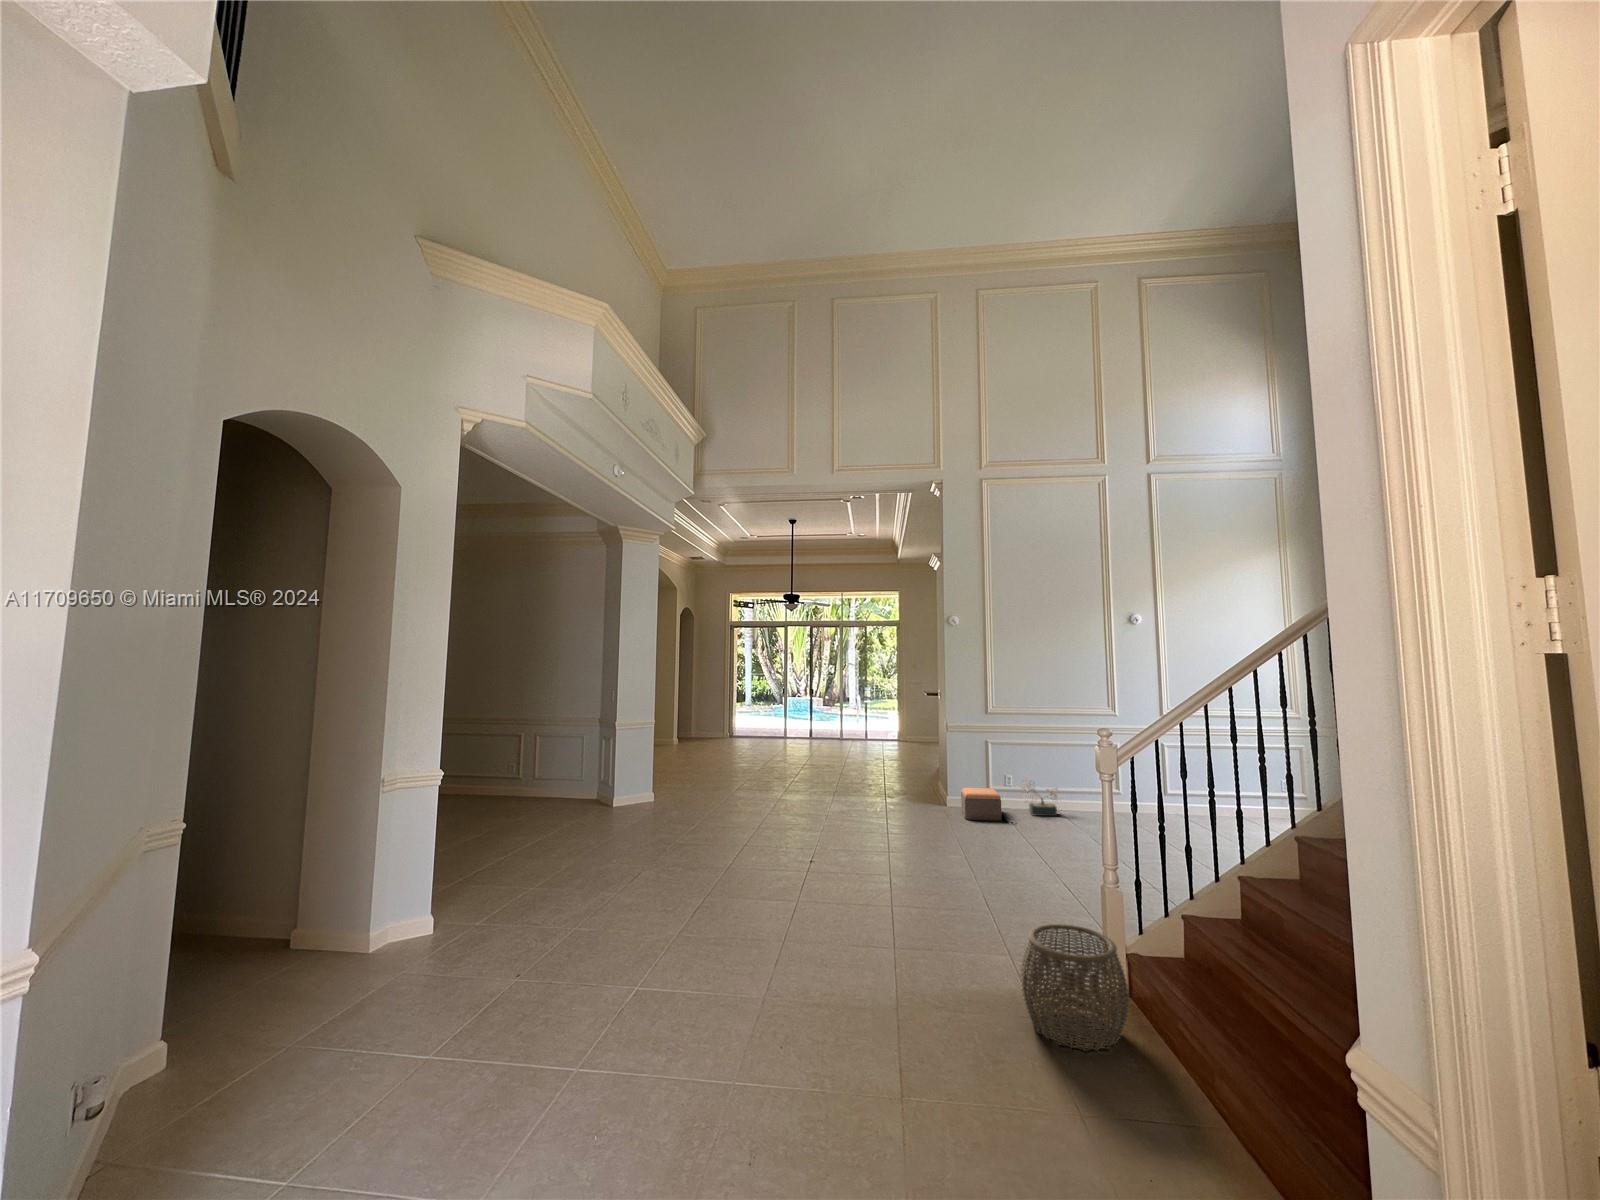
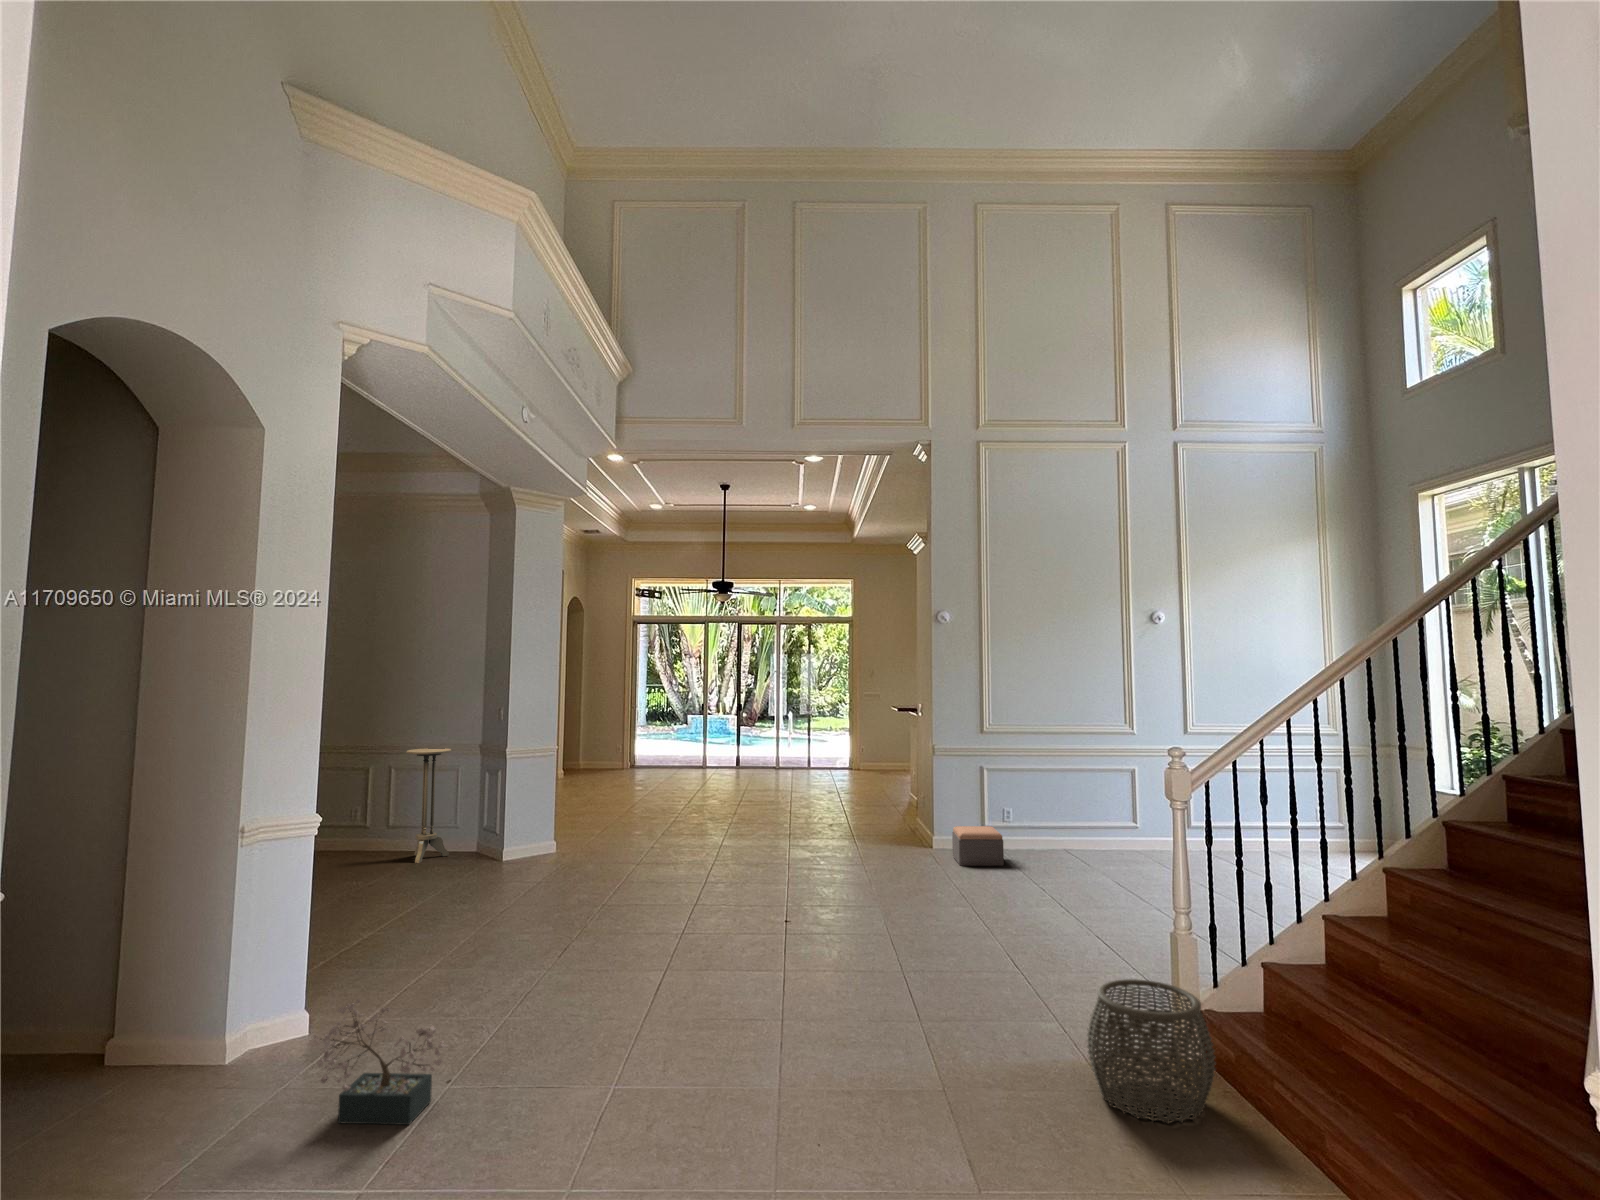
side table: none [547,720,580,806] -> present [406,748,451,863]
decorative plant: present [1023,780,1058,816] -> present [314,999,447,1125]

